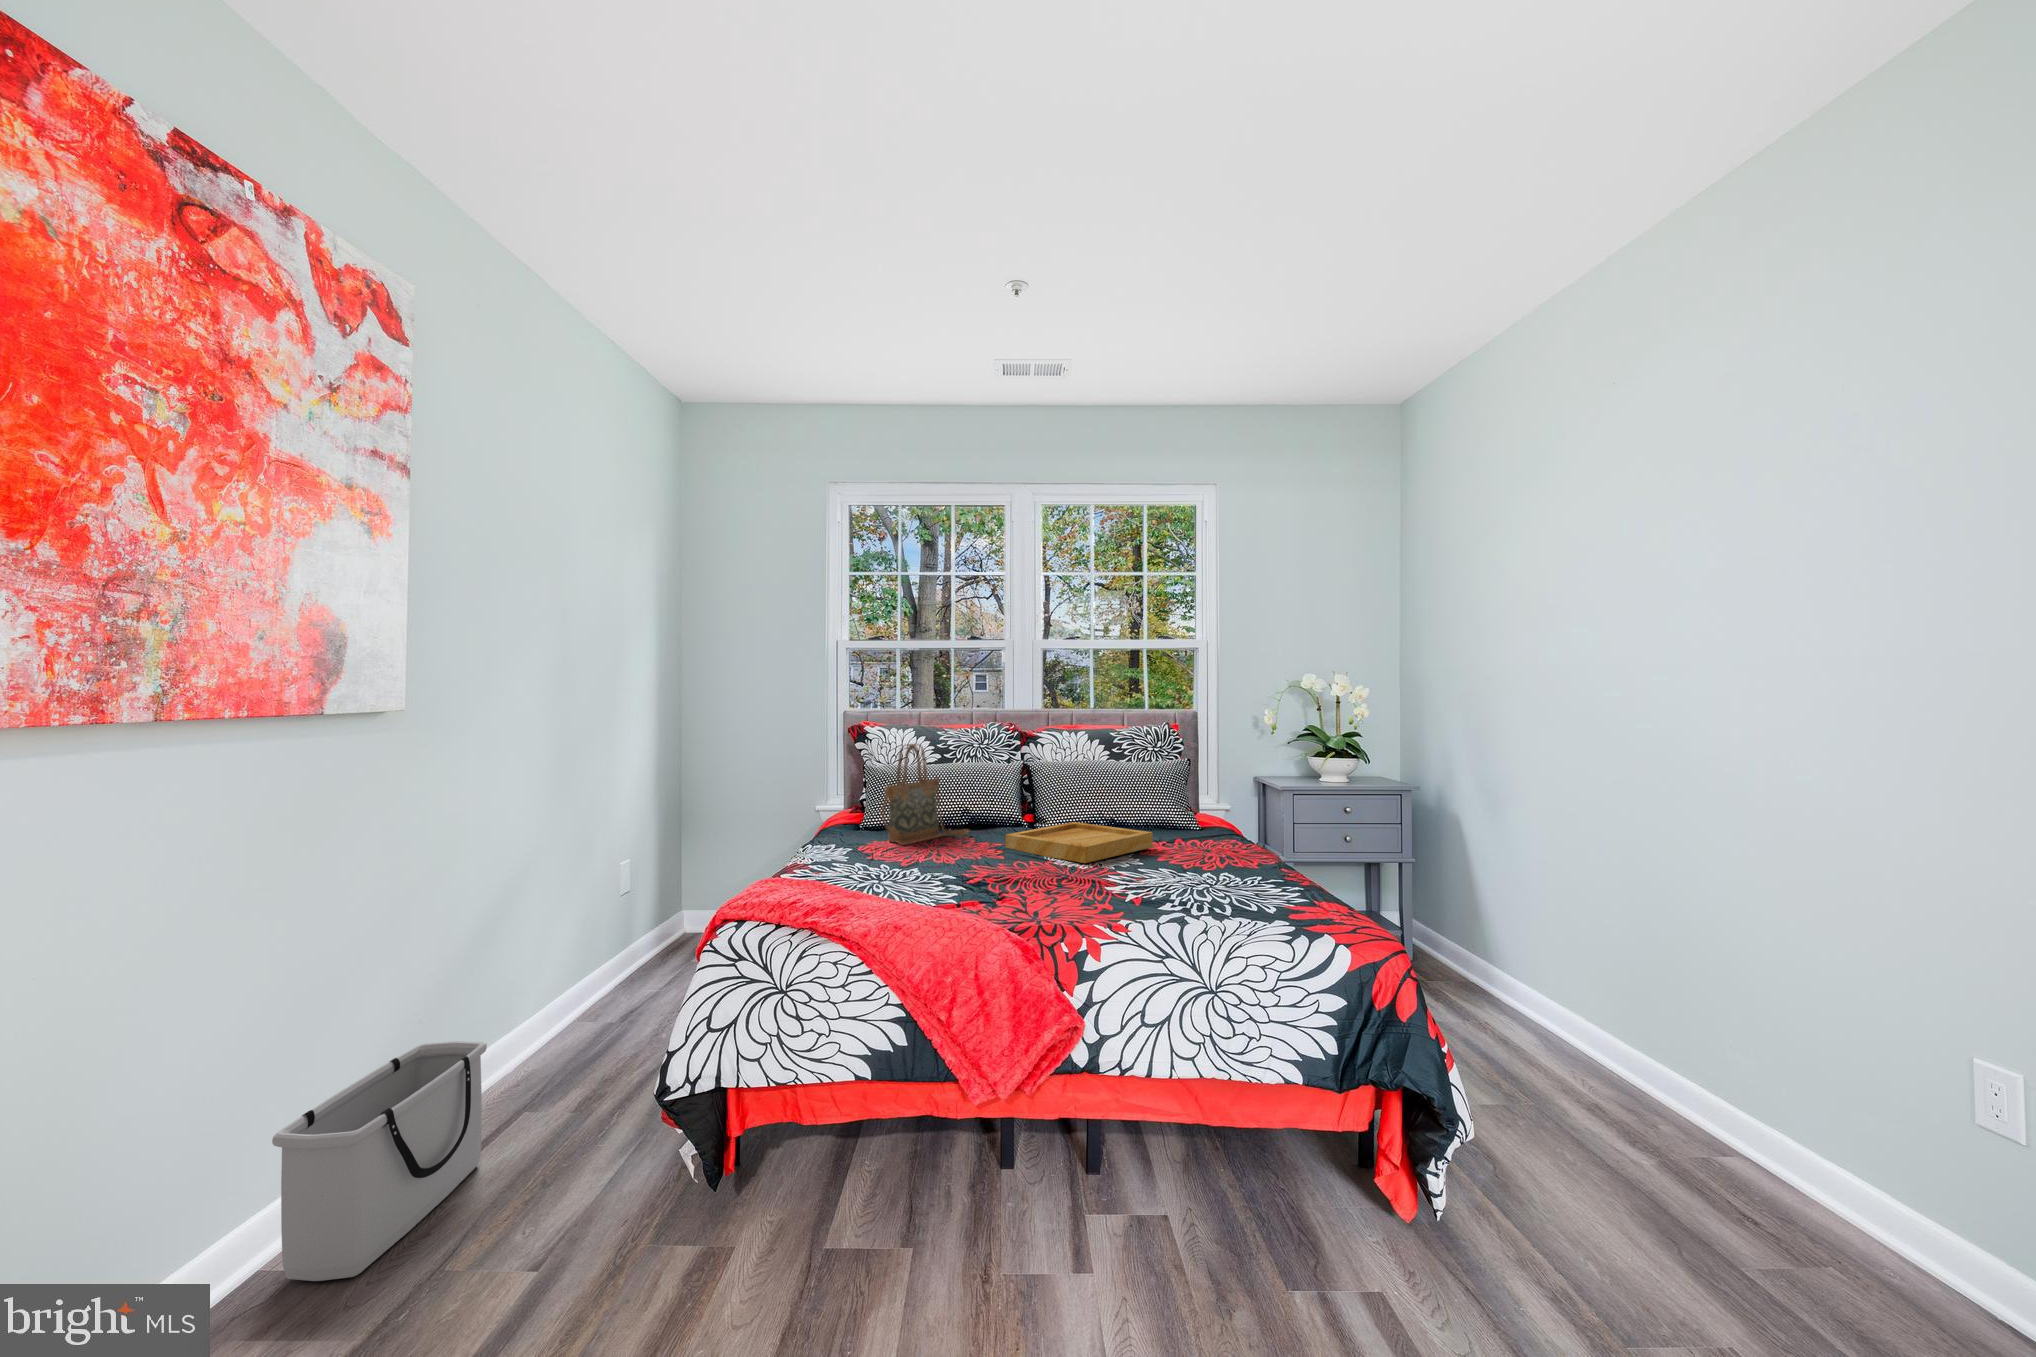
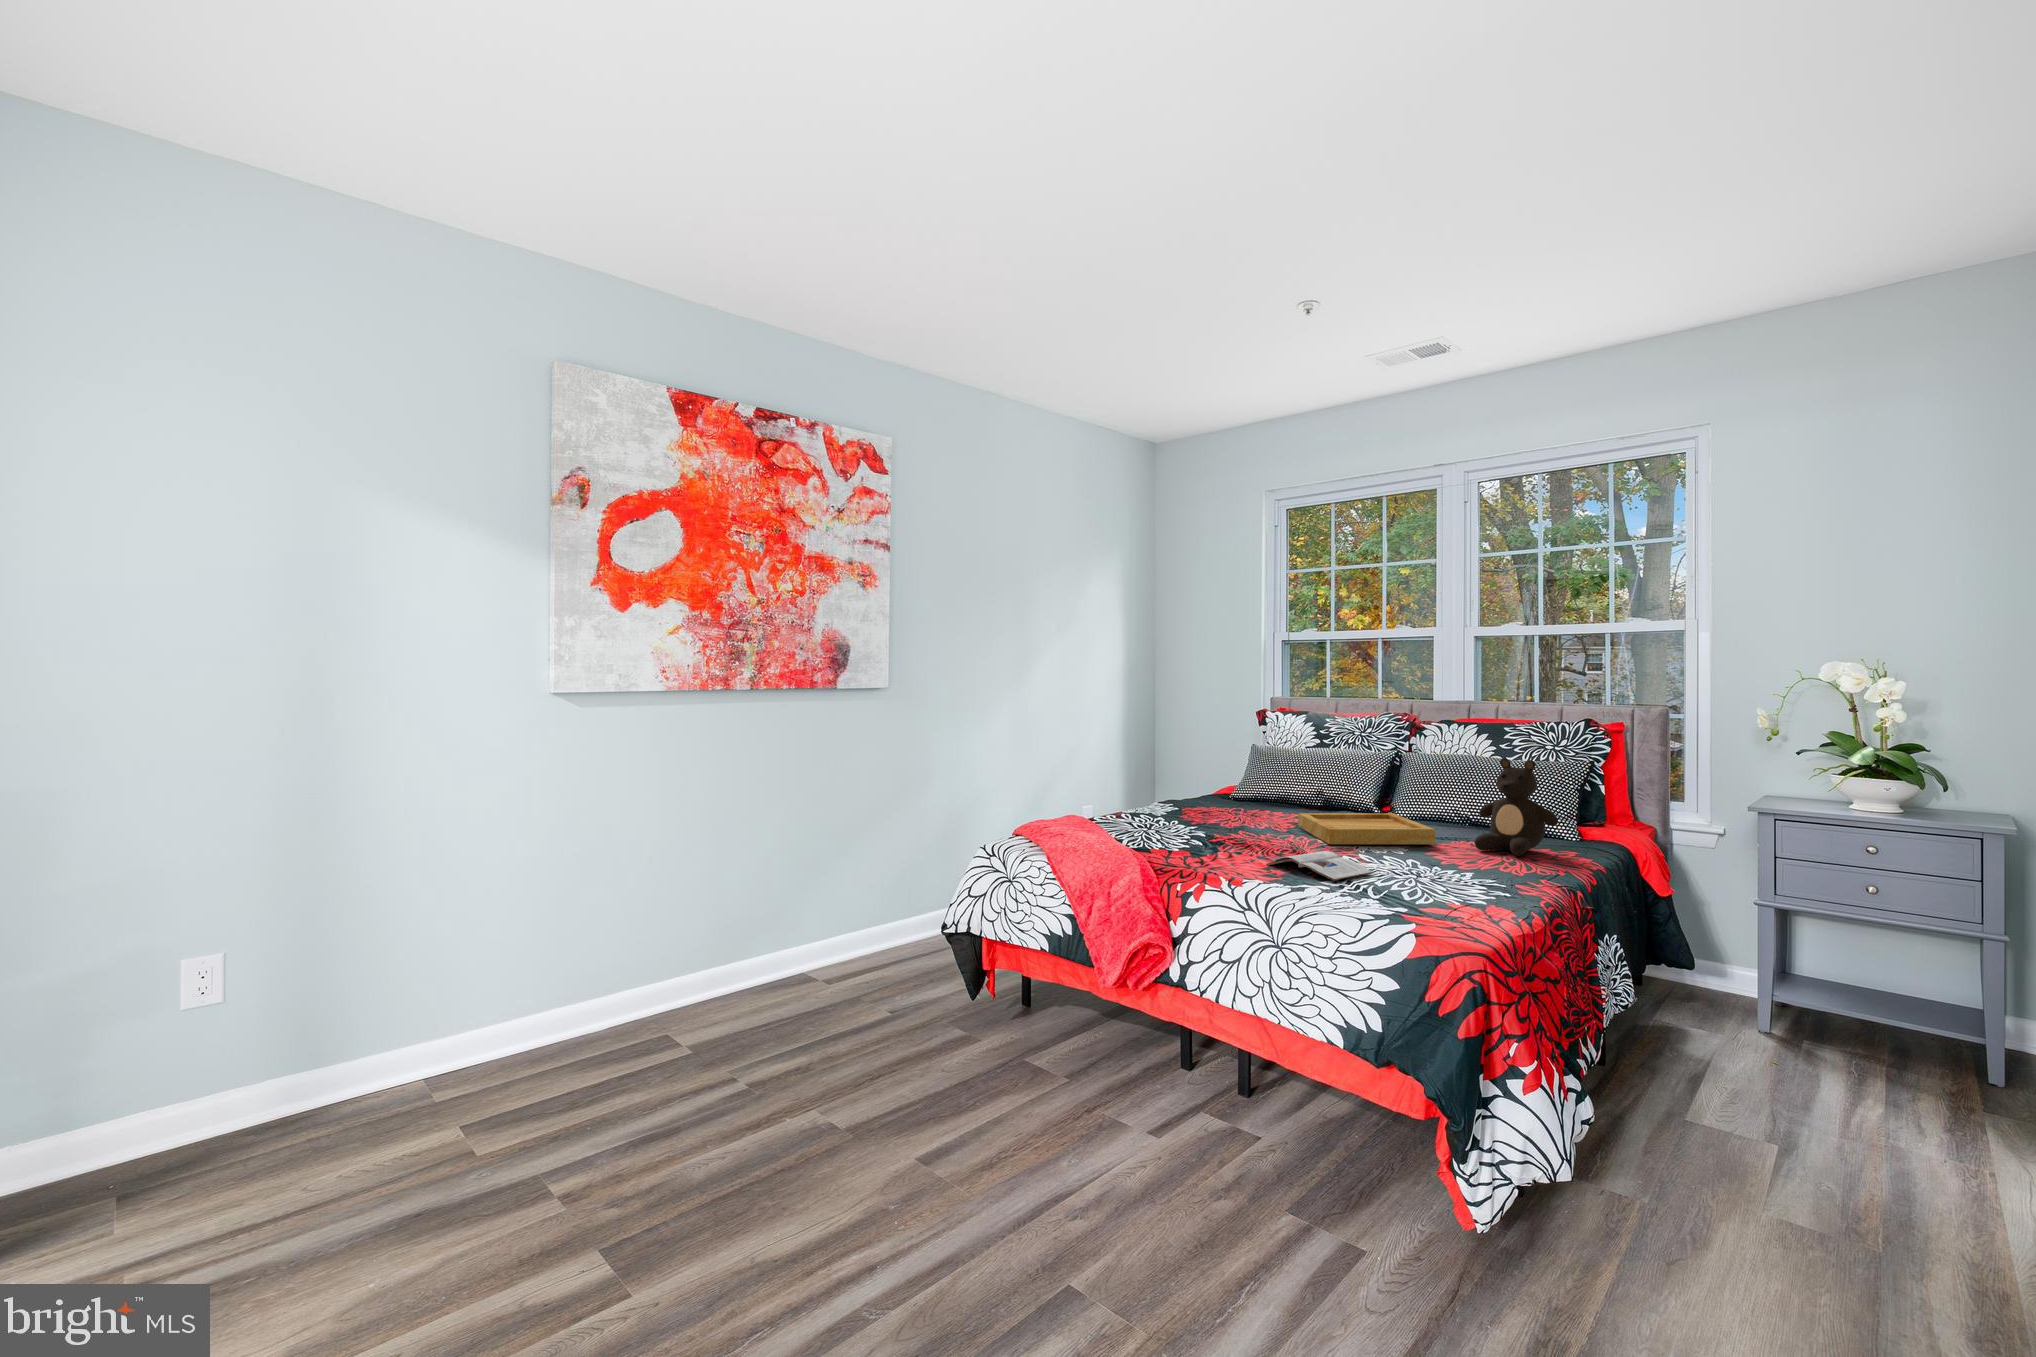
handbag: present [882,744,969,845] -> none [1201,727,1293,812]
teddy bear: none [1165,757,1236,847] -> present [1475,758,1558,856]
magazine: none [1095,871,1191,902] -> present [1266,851,1374,880]
storage bin: present [272,1041,487,1281] -> none [803,882,918,983]

